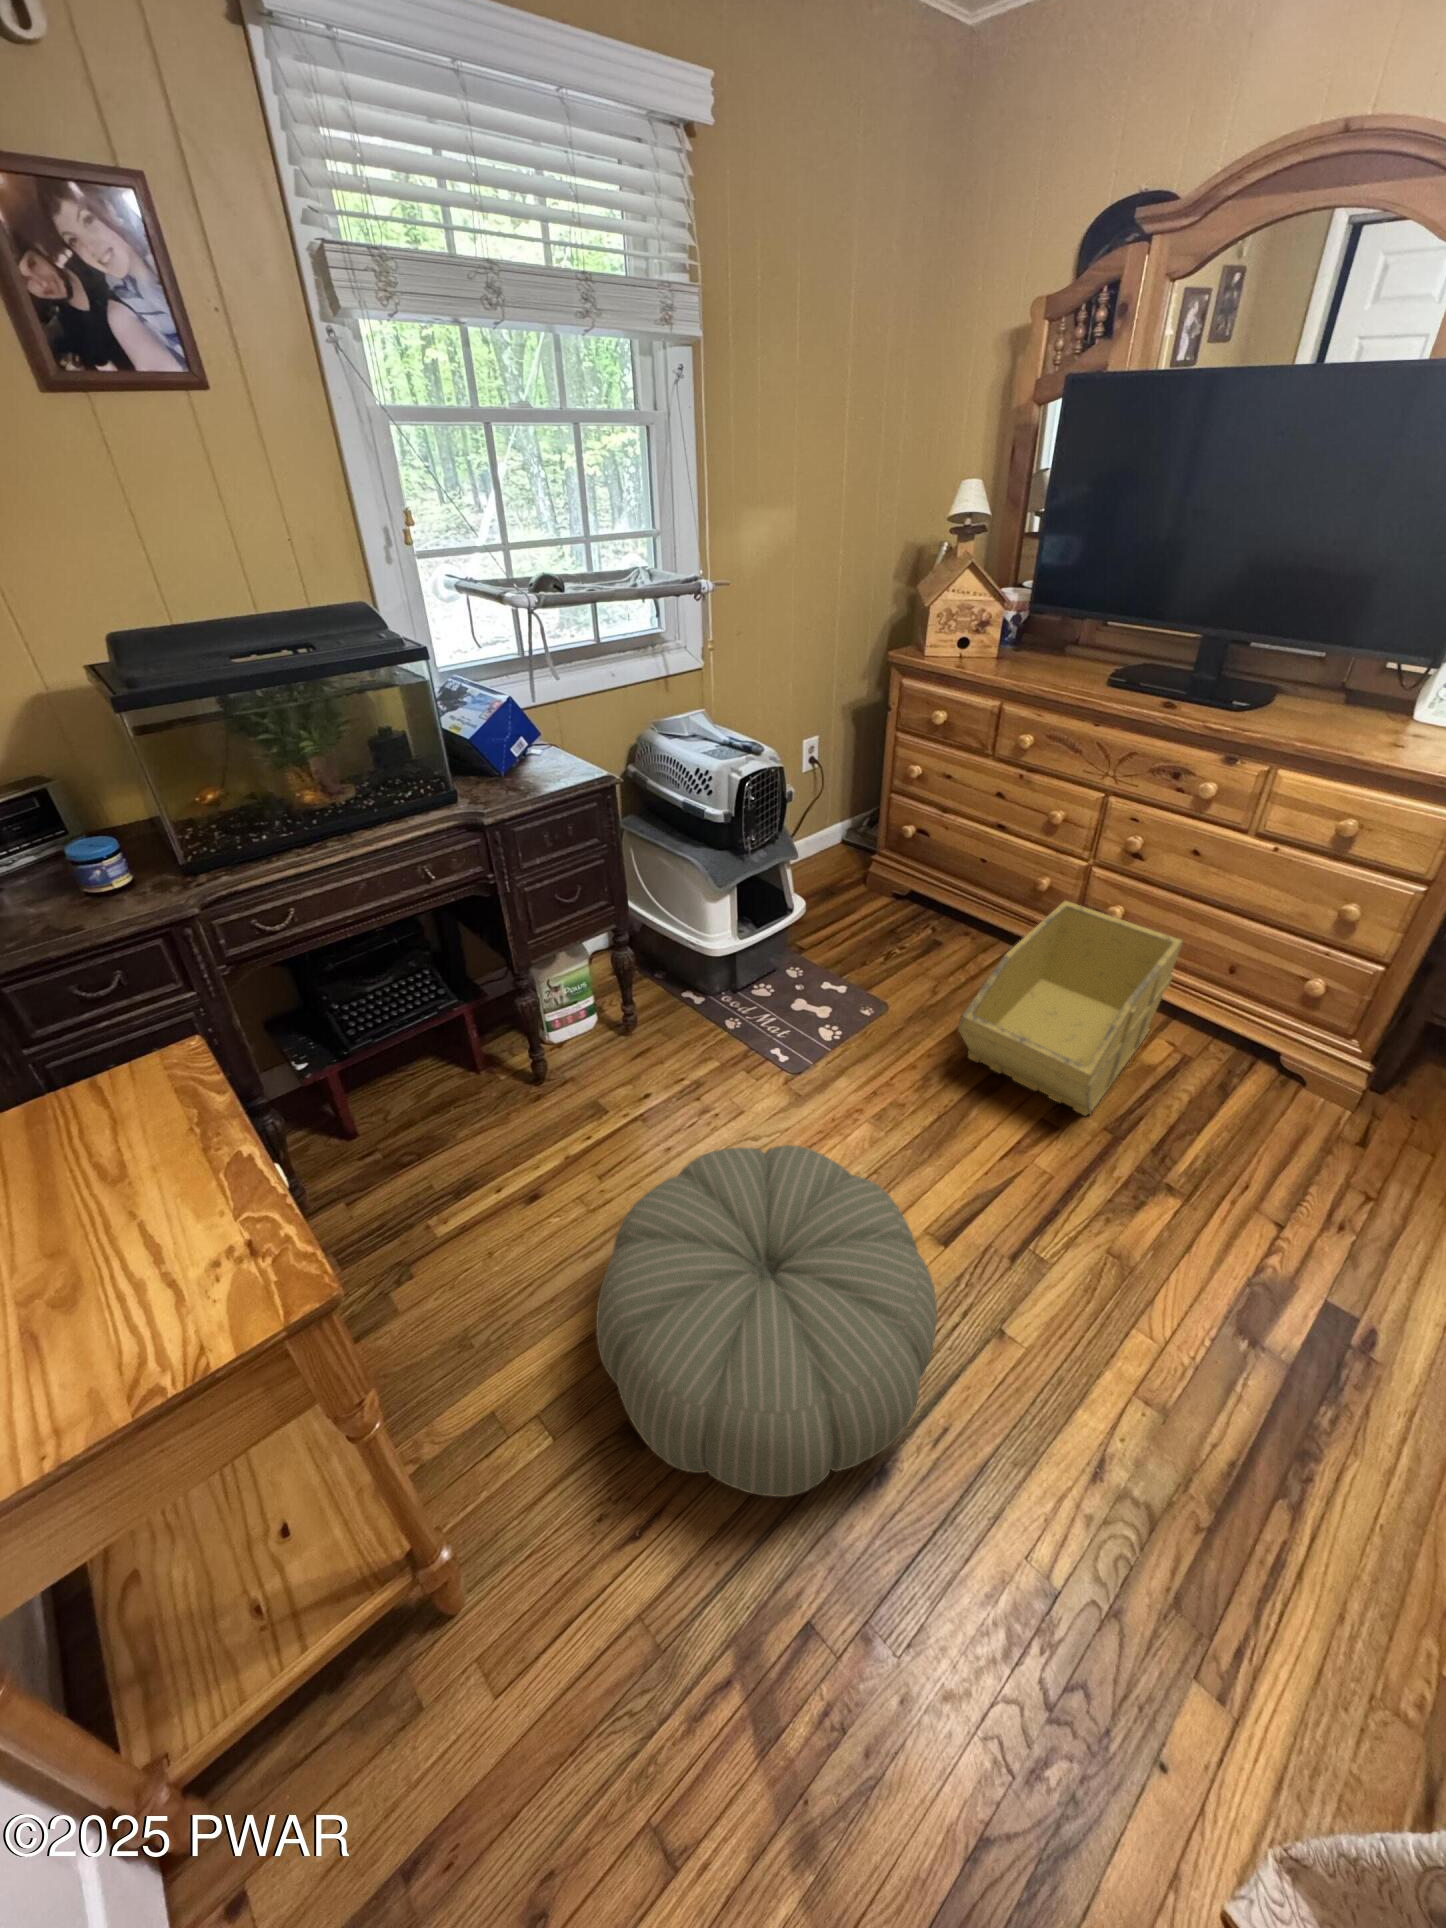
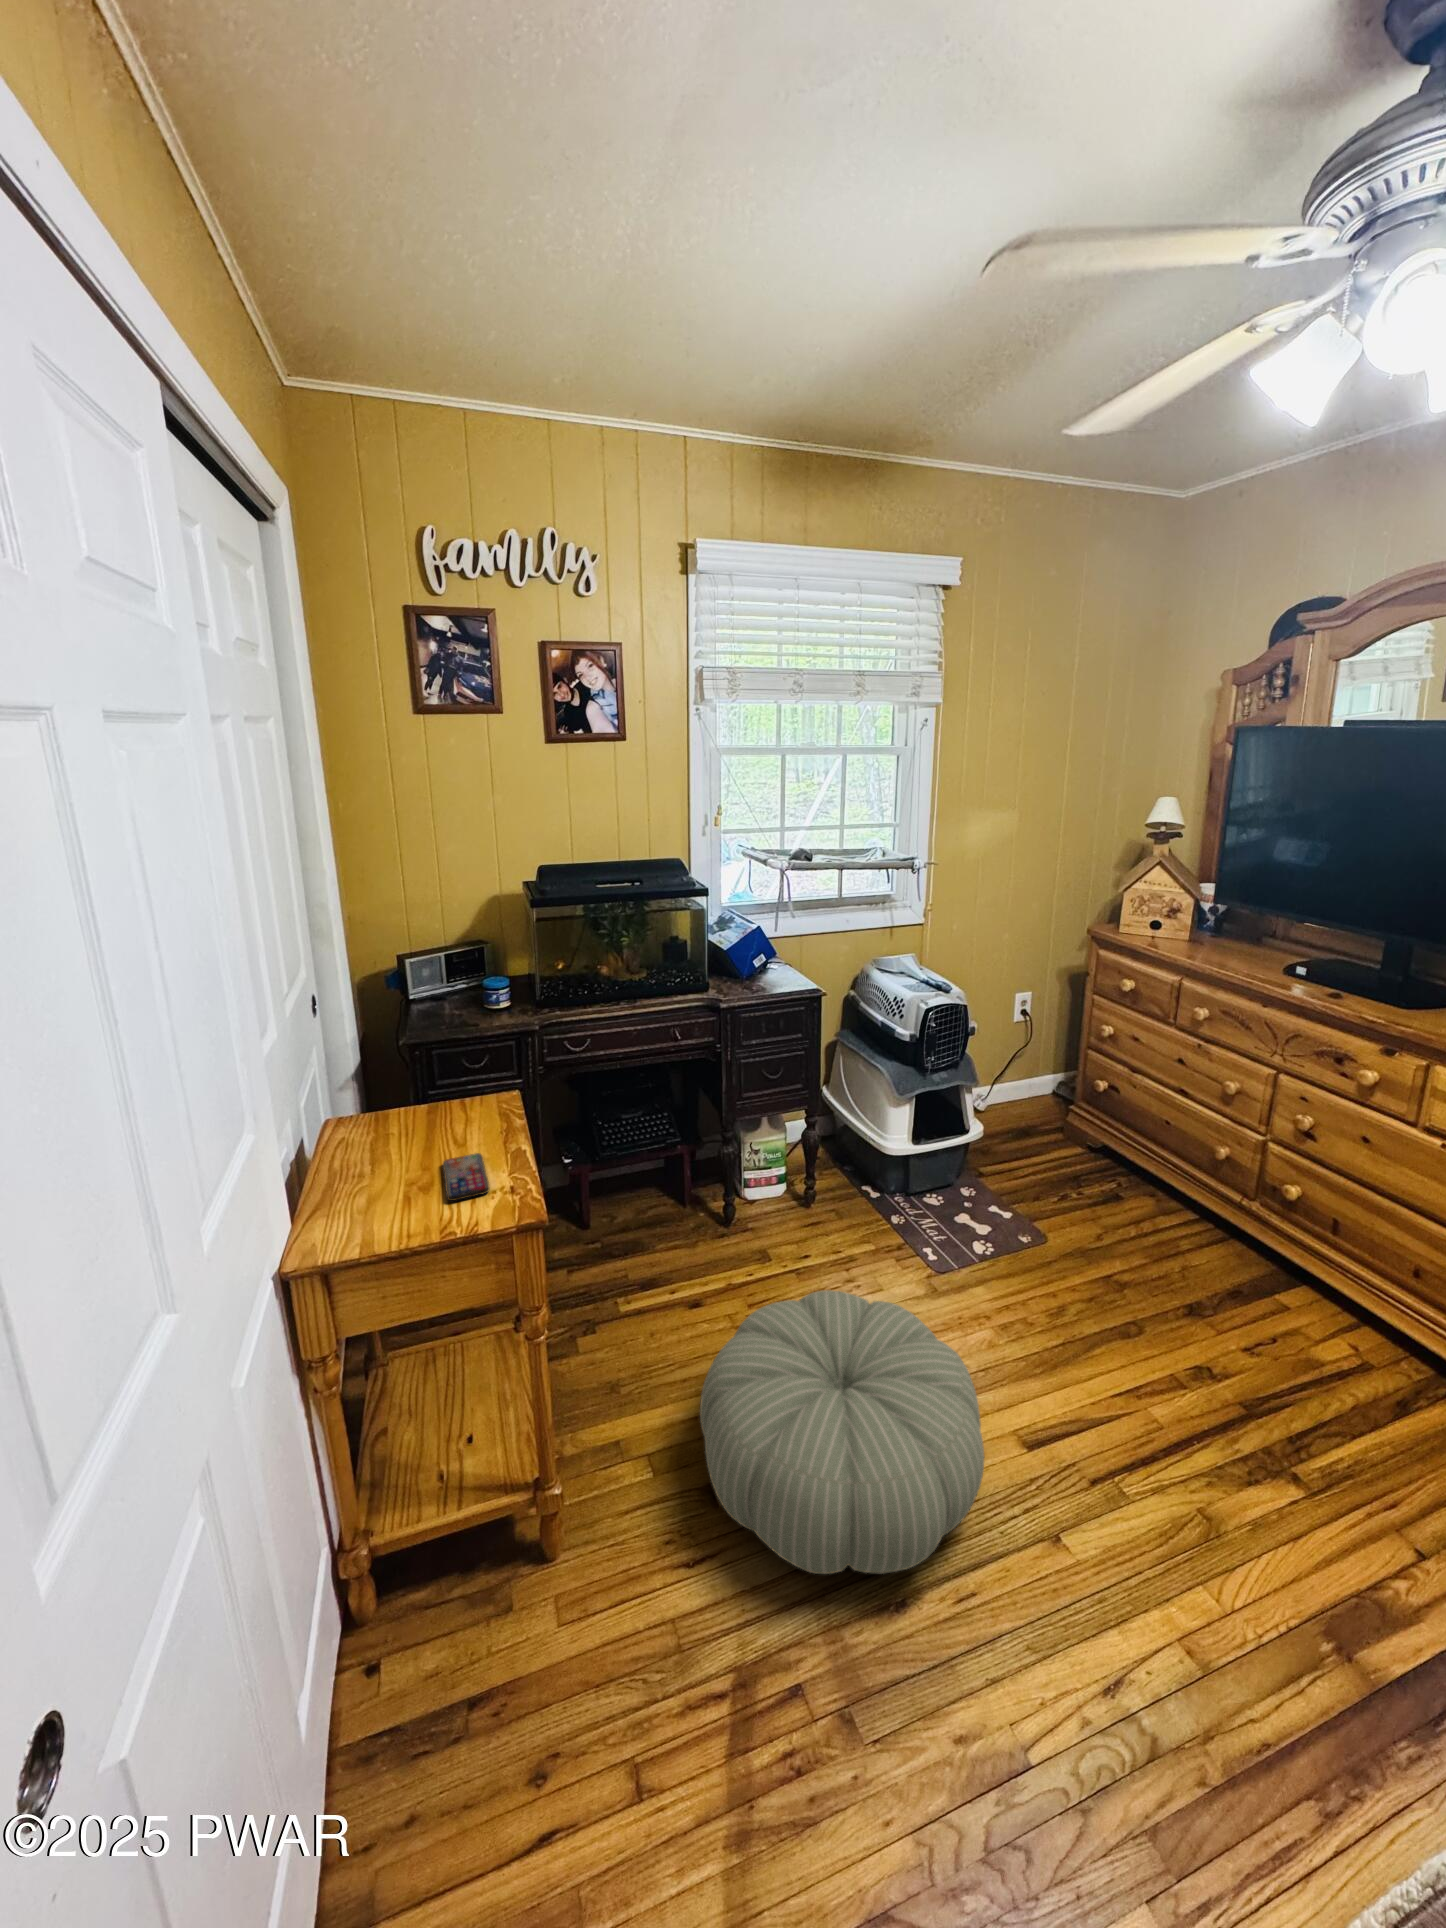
storage bin: present [958,901,1183,1116] -> none [1093,1170,1363,1386]
smartphone: none [79,1190,200,1321] -> present [443,1153,490,1201]

